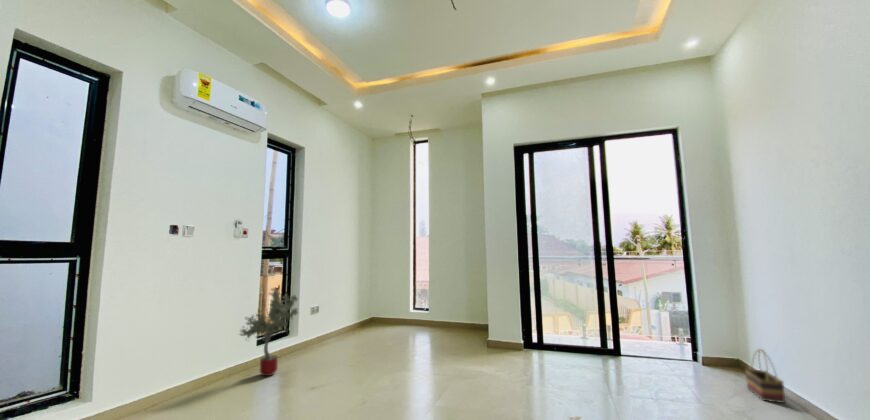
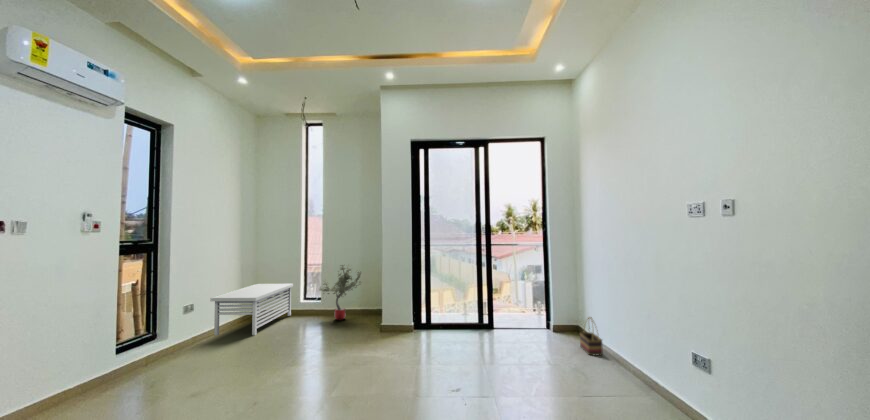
potted tree: present [240,289,298,376] -> present [319,265,361,320]
storage bench: none [332,293,404,340] -> present [210,284,293,336]

